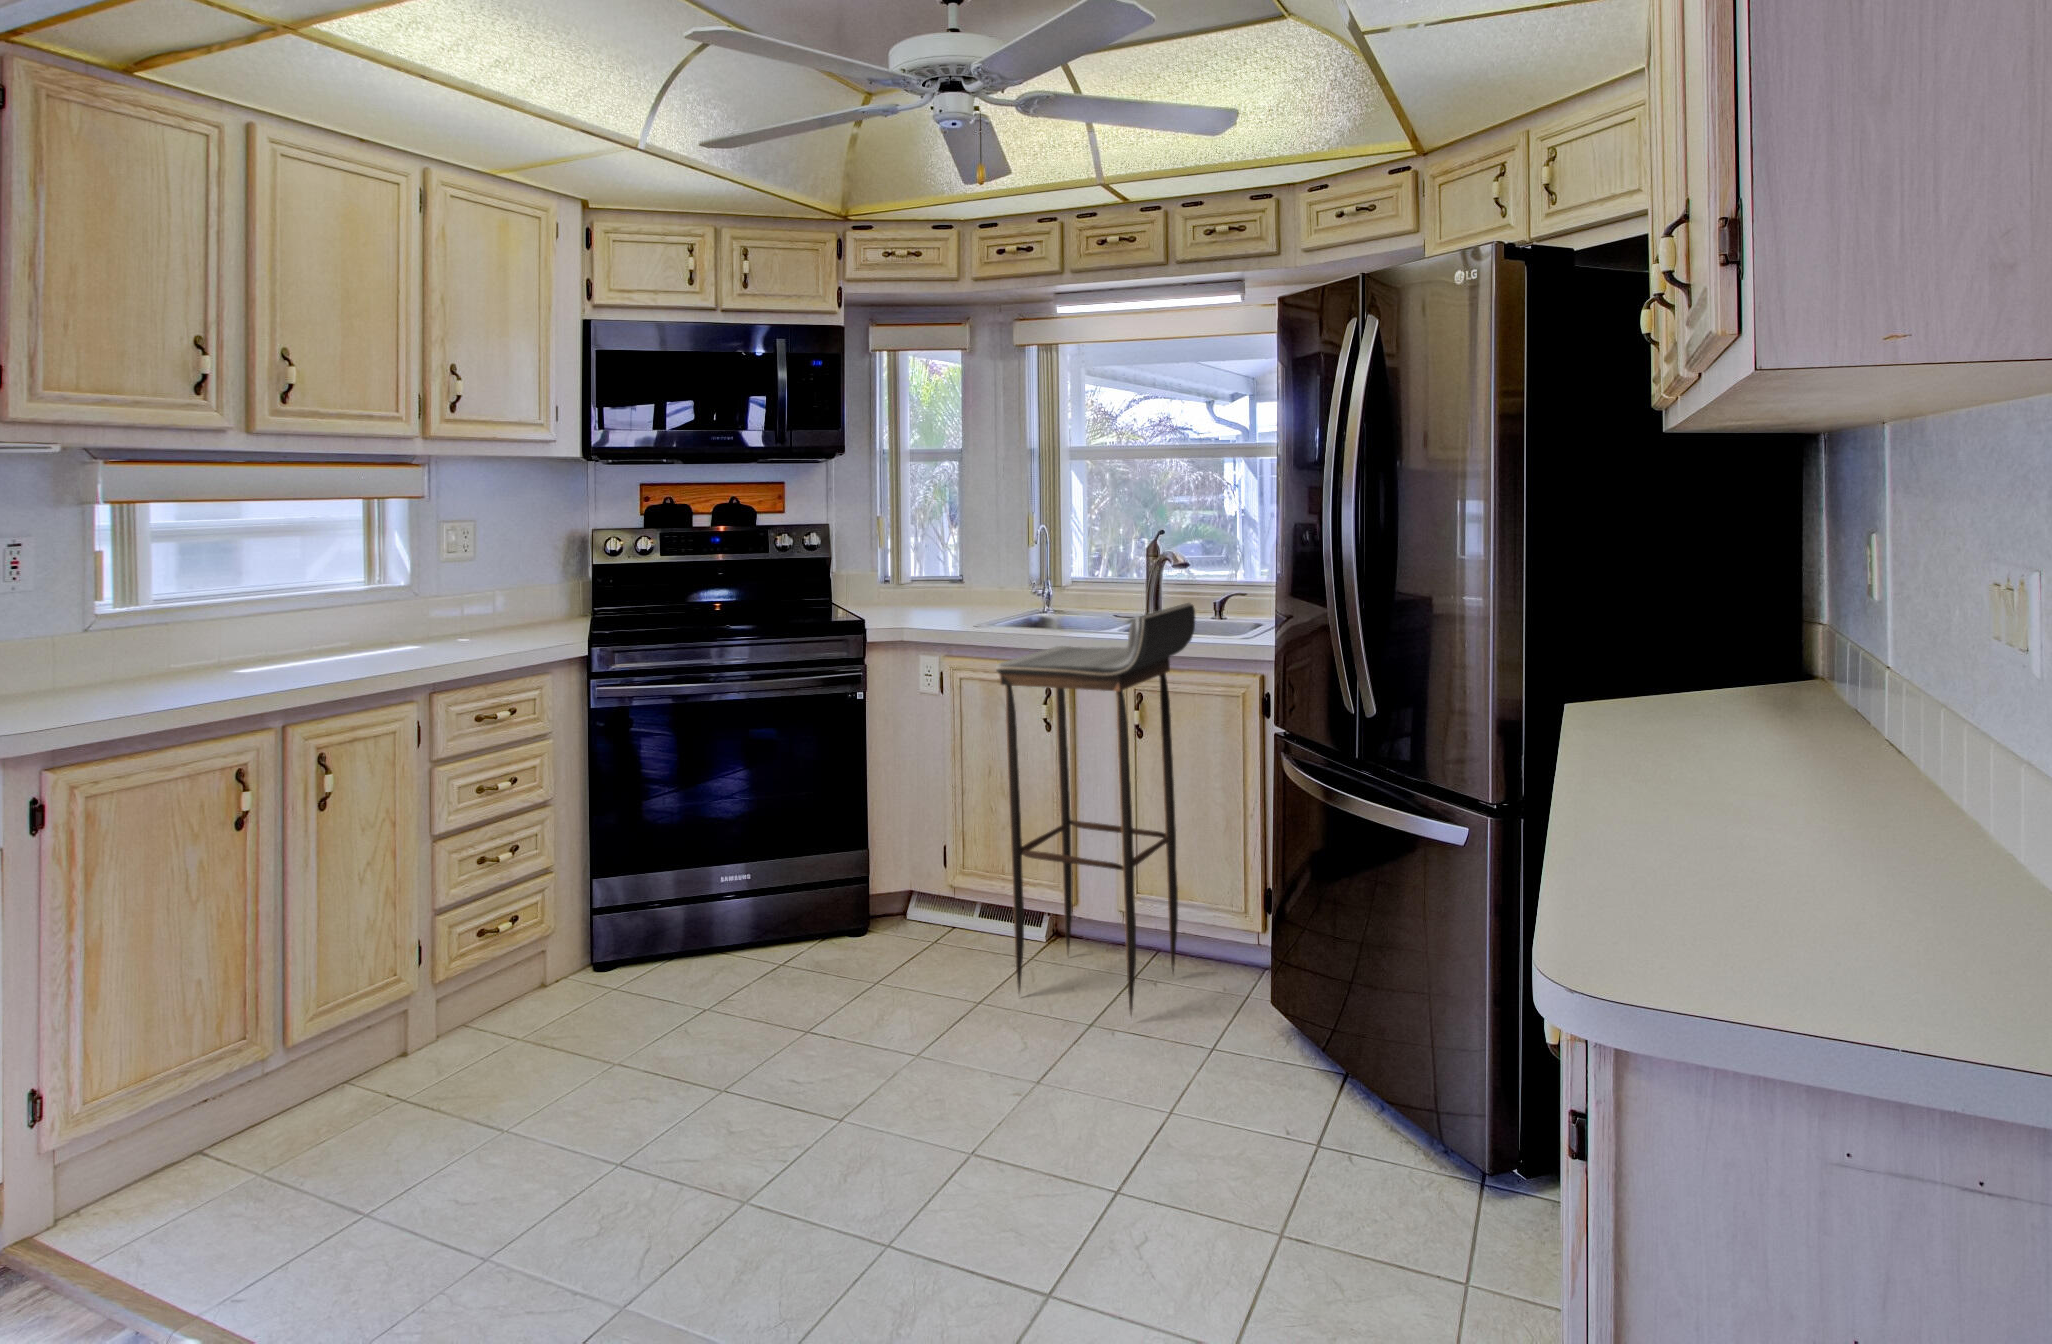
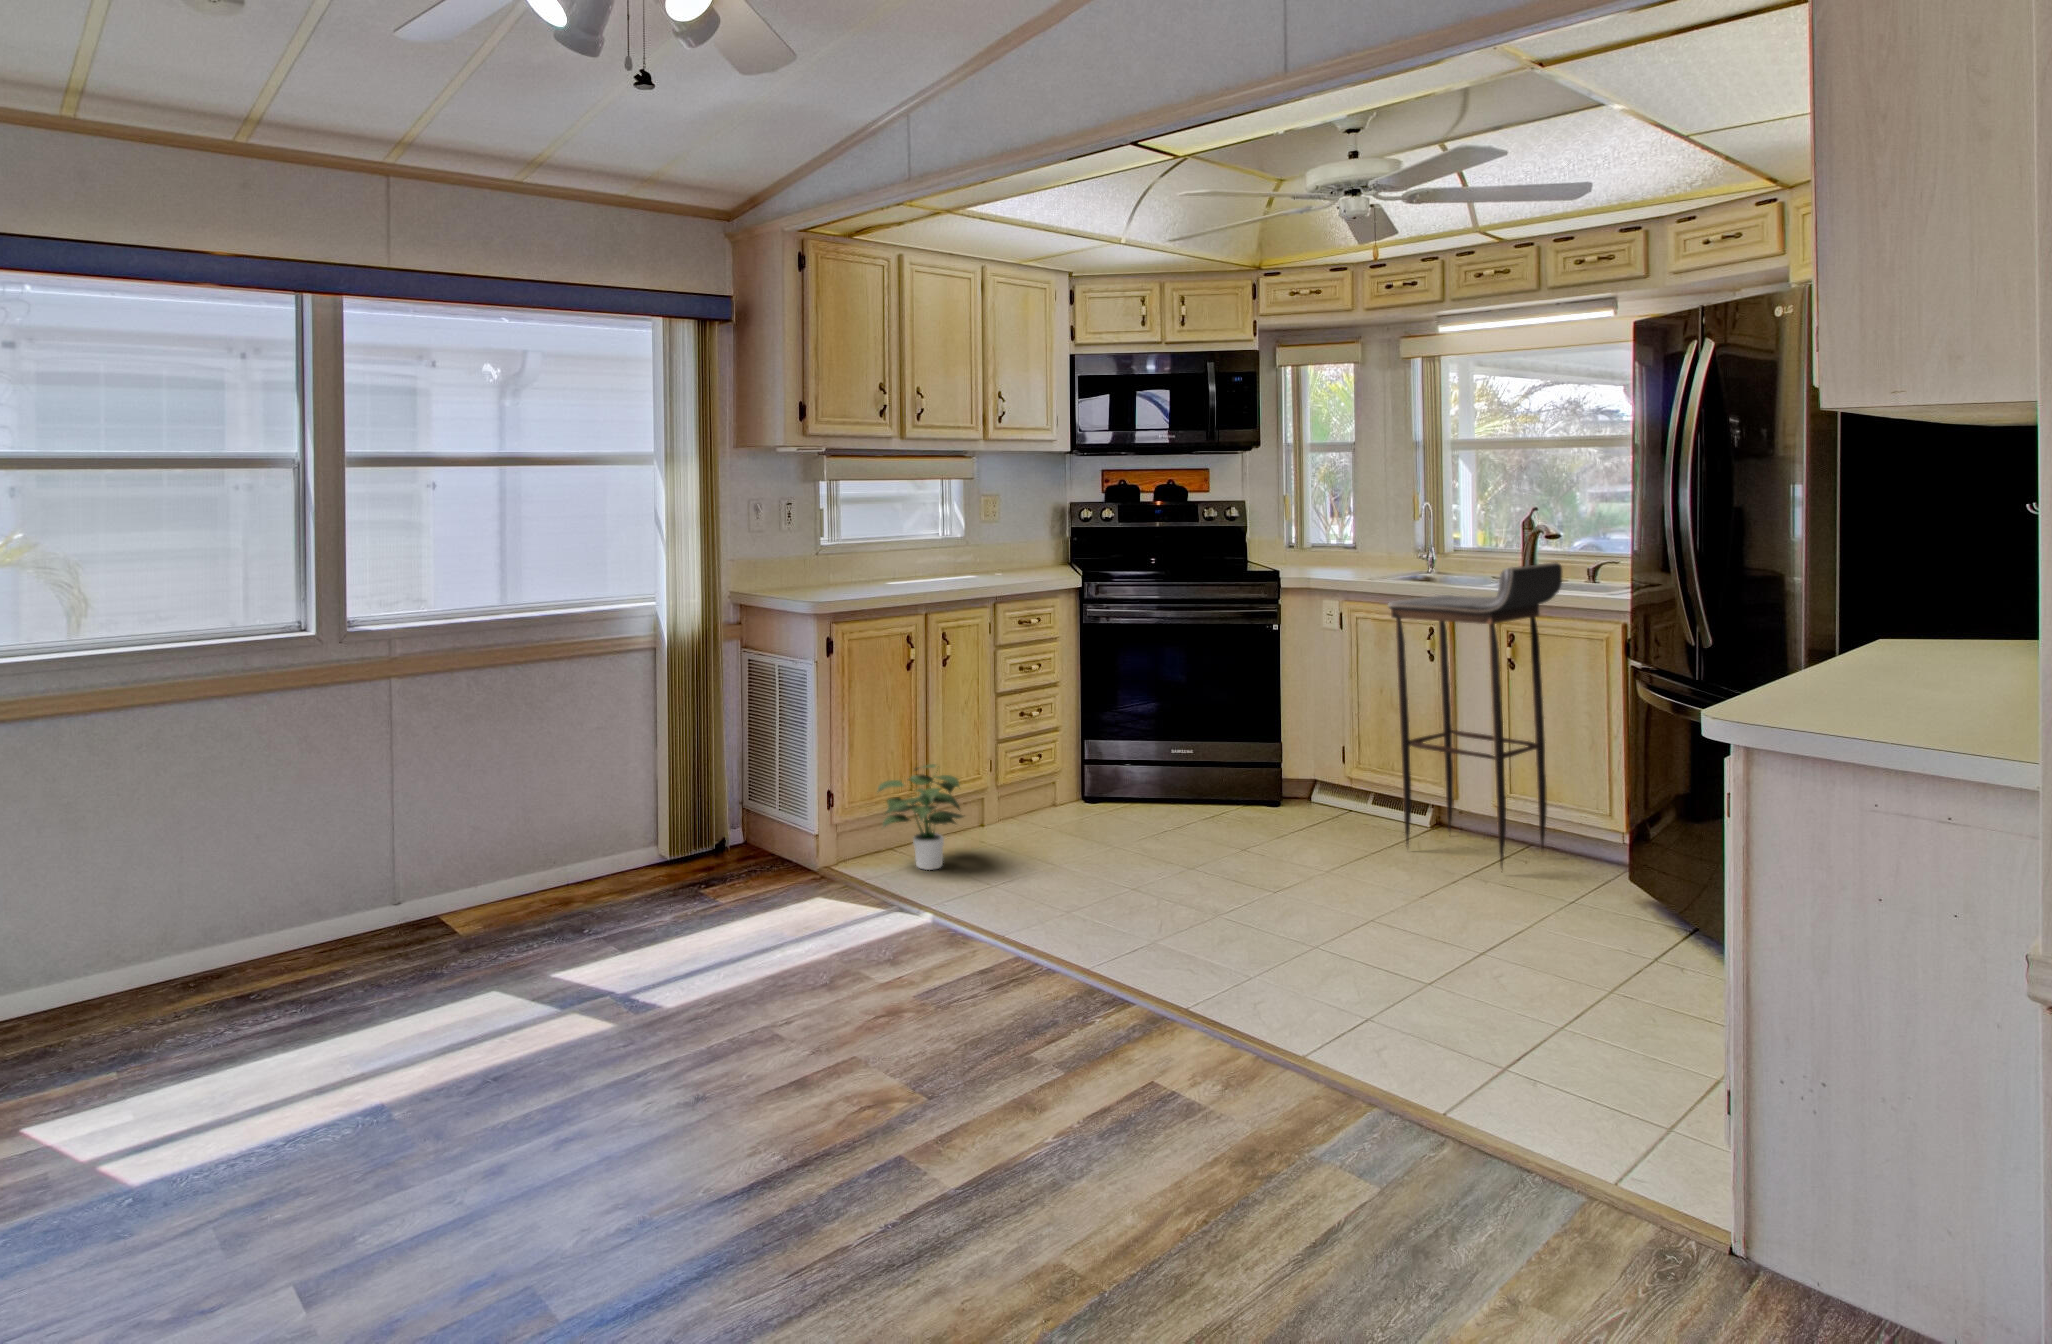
potted plant: none [139,998,341,1205] -> present [877,764,963,870]

